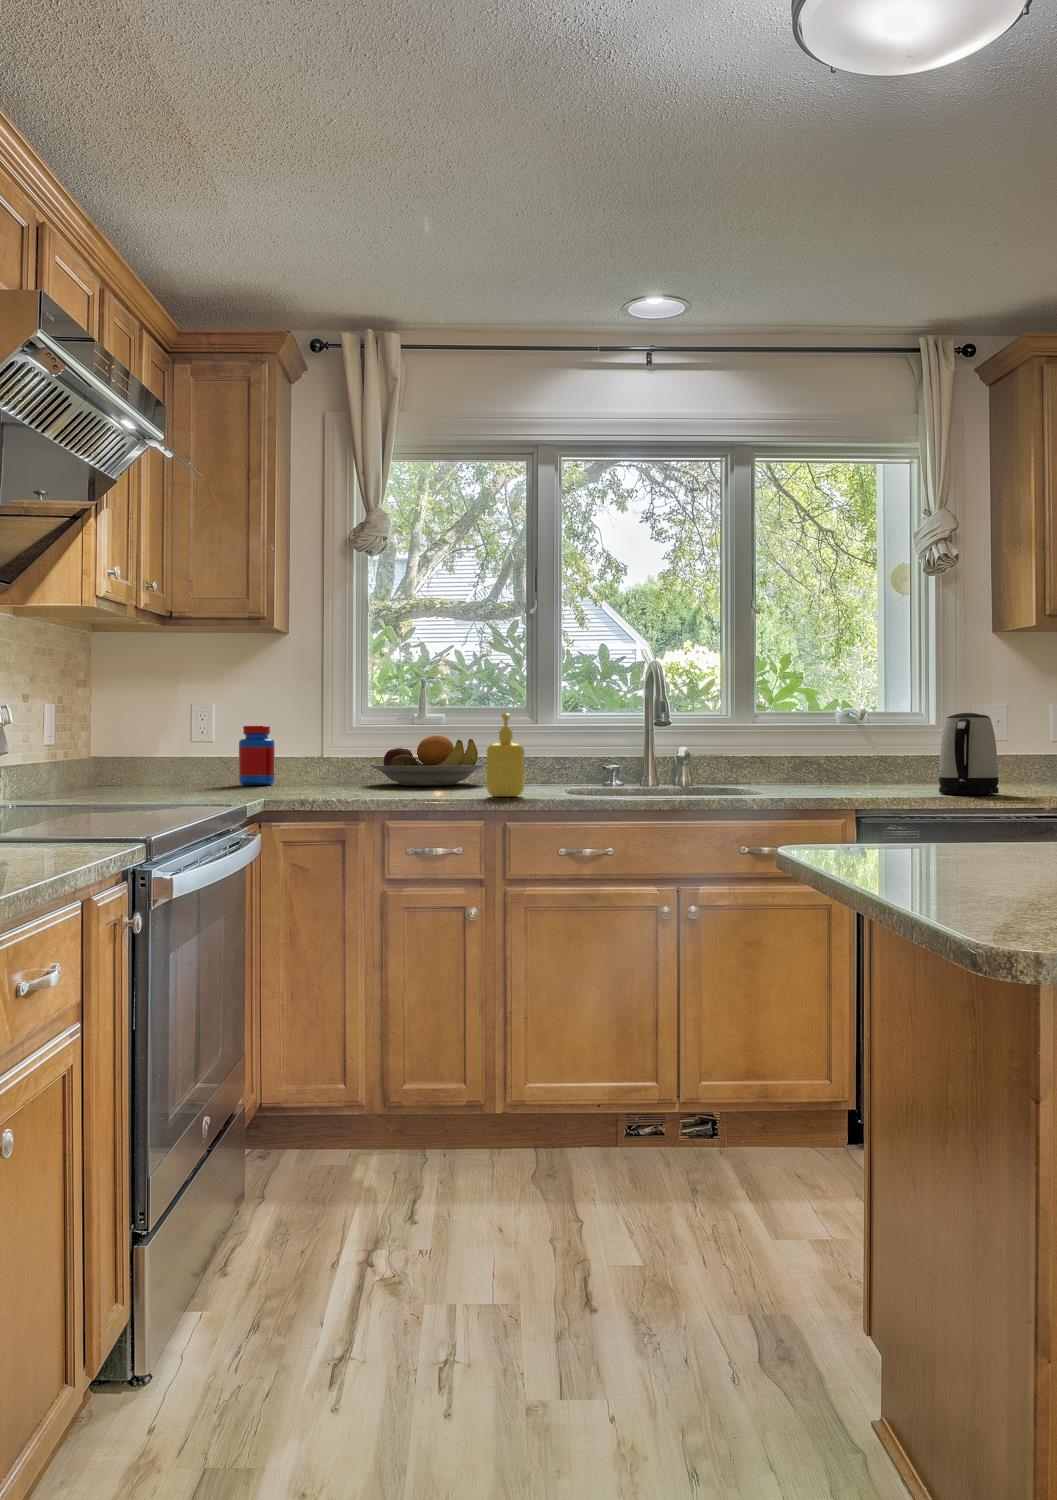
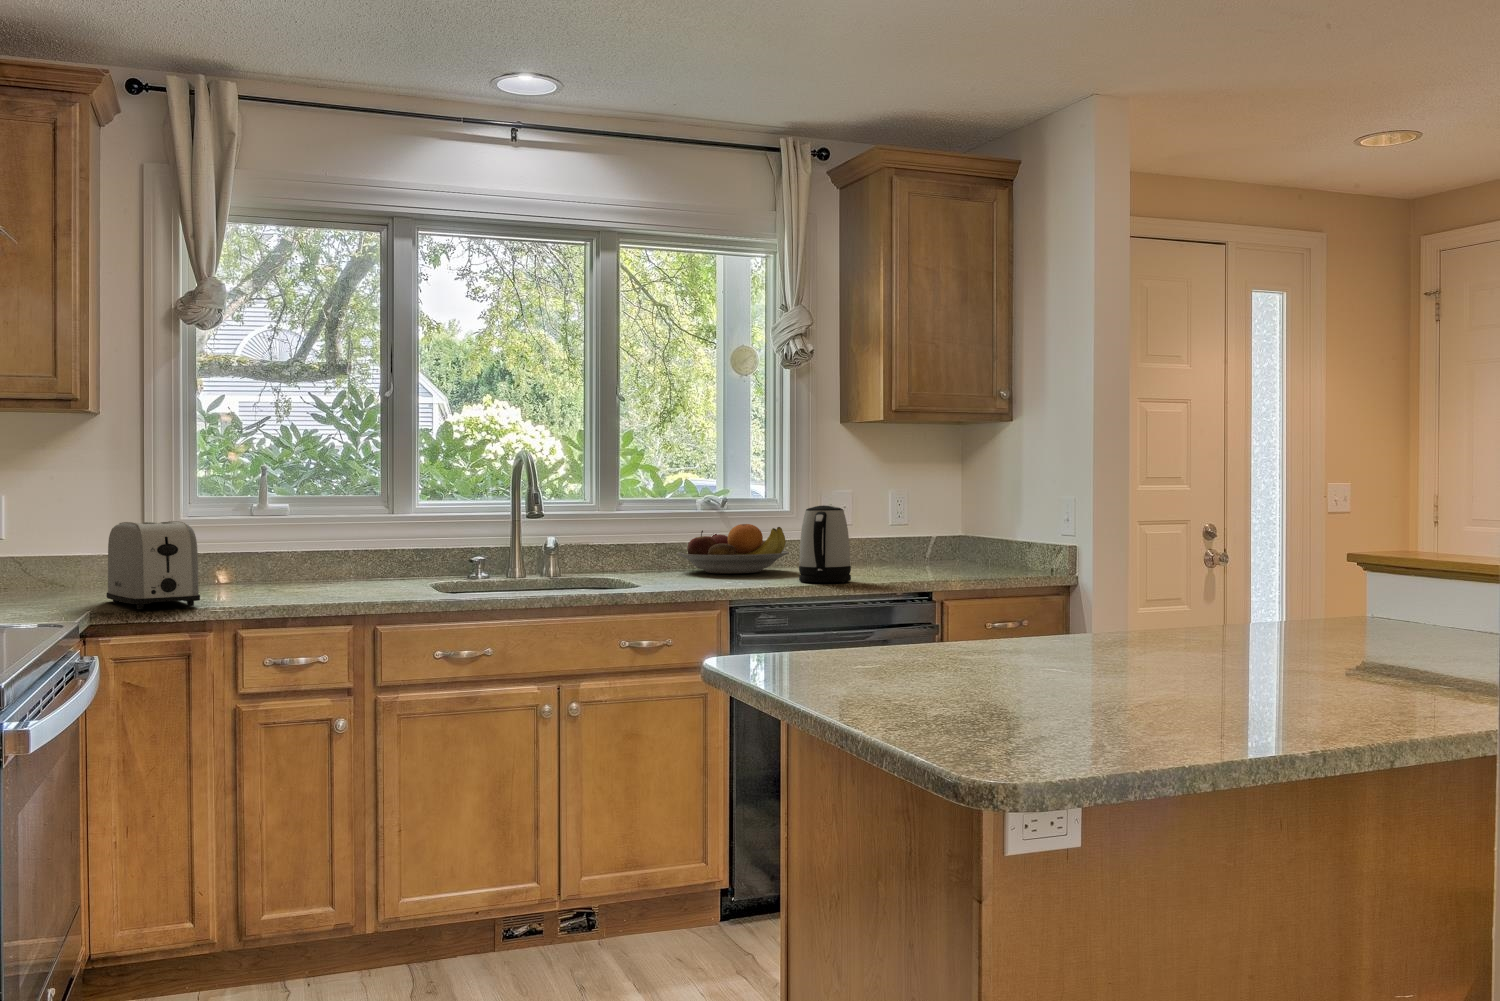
soap dispenser: present [487,713,525,797] -> none [355,510,395,599]
toaster: none [281,722,351,798] -> present [106,521,200,609]
jar: present [239,726,275,785] -> none [35,520,81,589]
fruit bowl: present [371,736,485,786] -> present [677,524,789,574]

